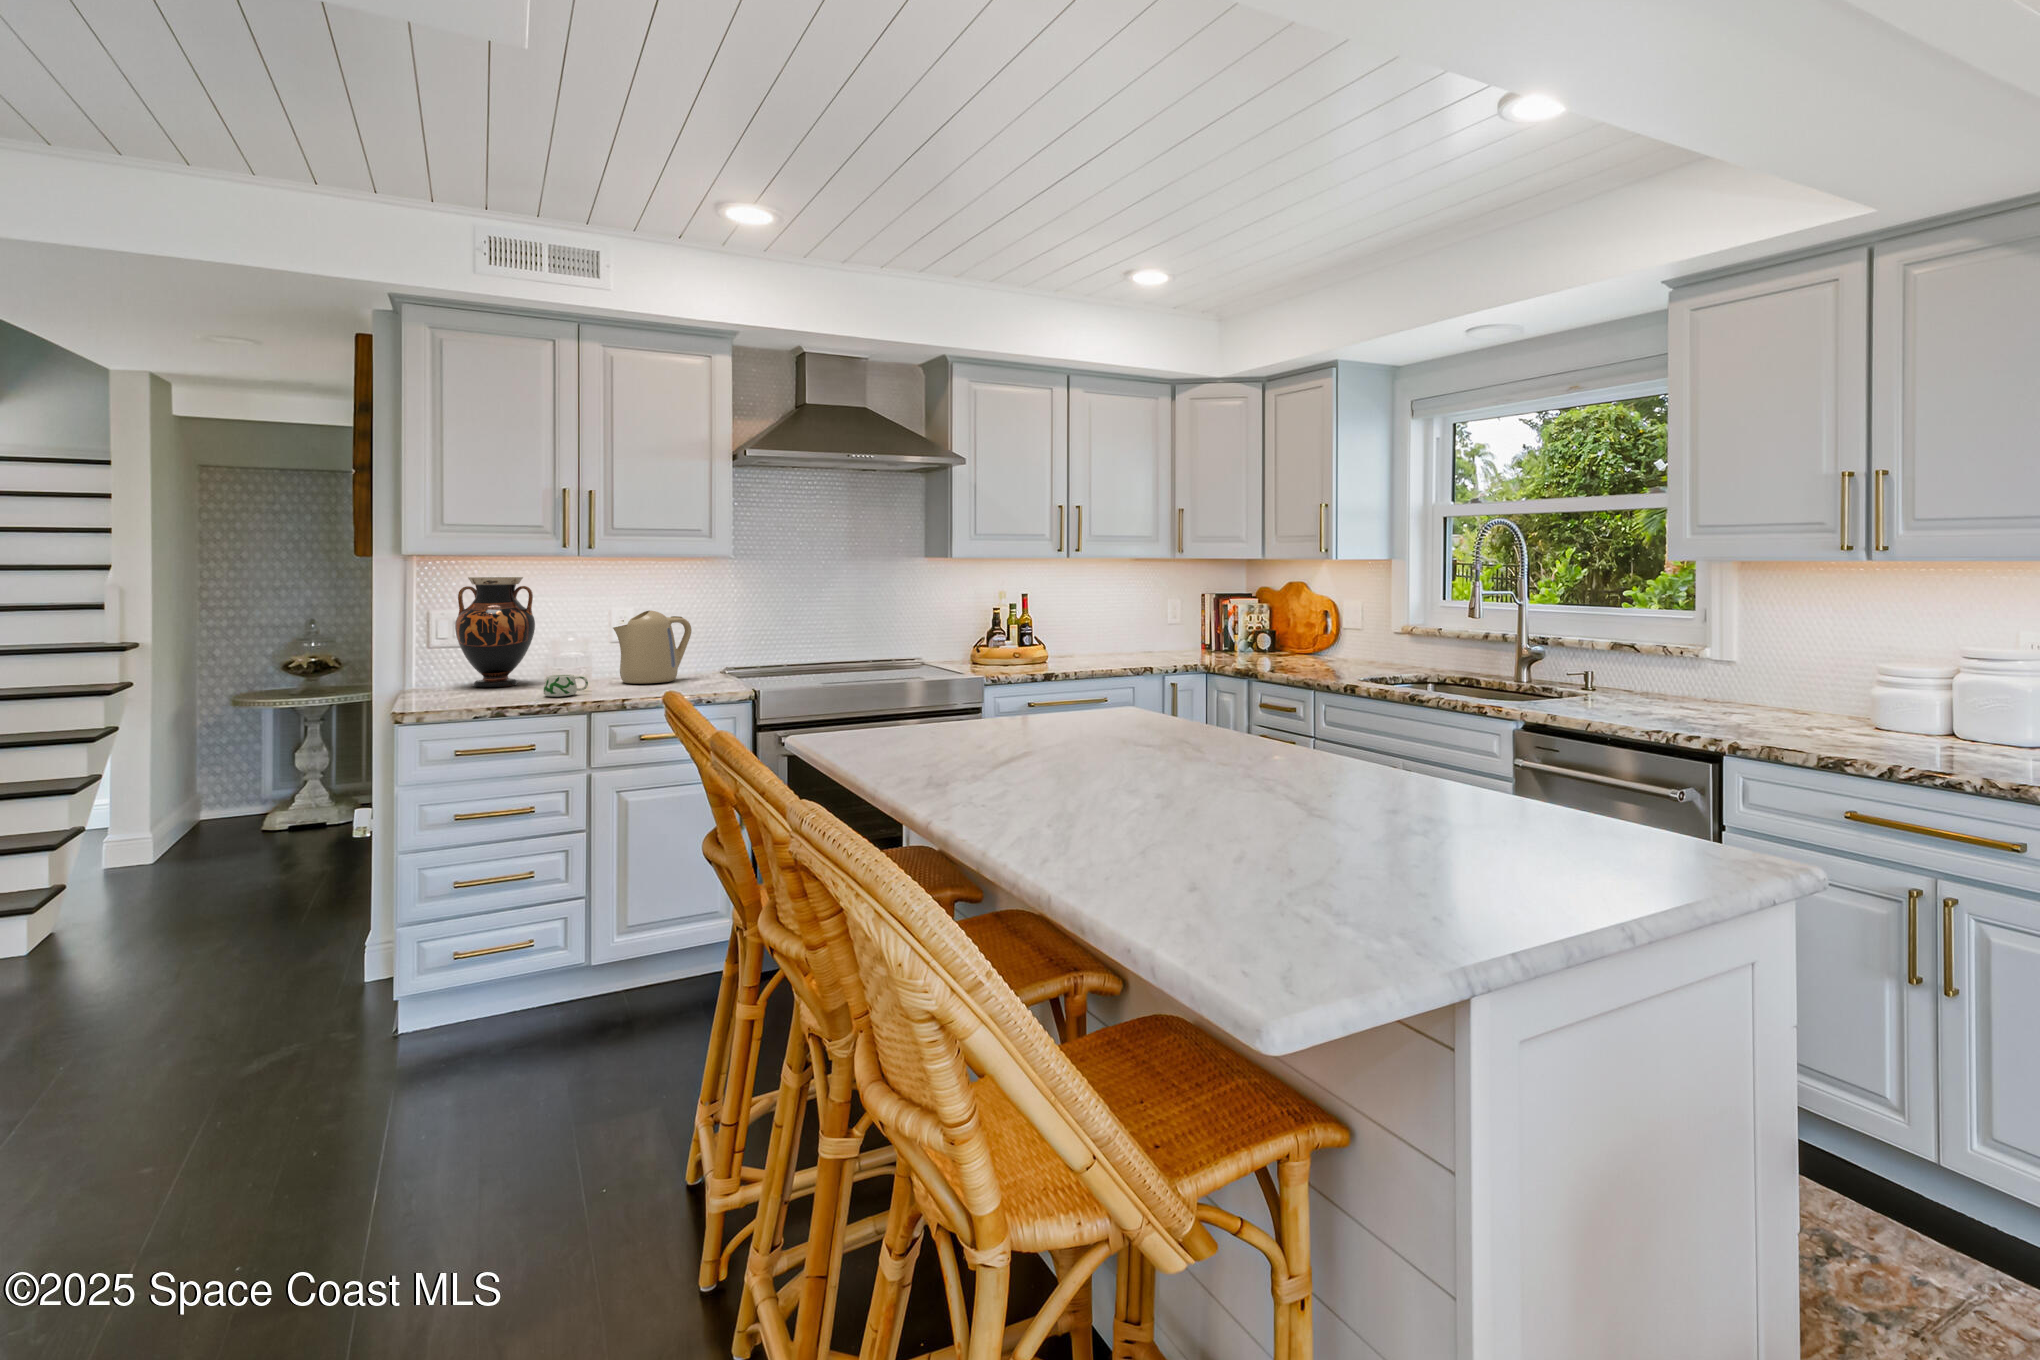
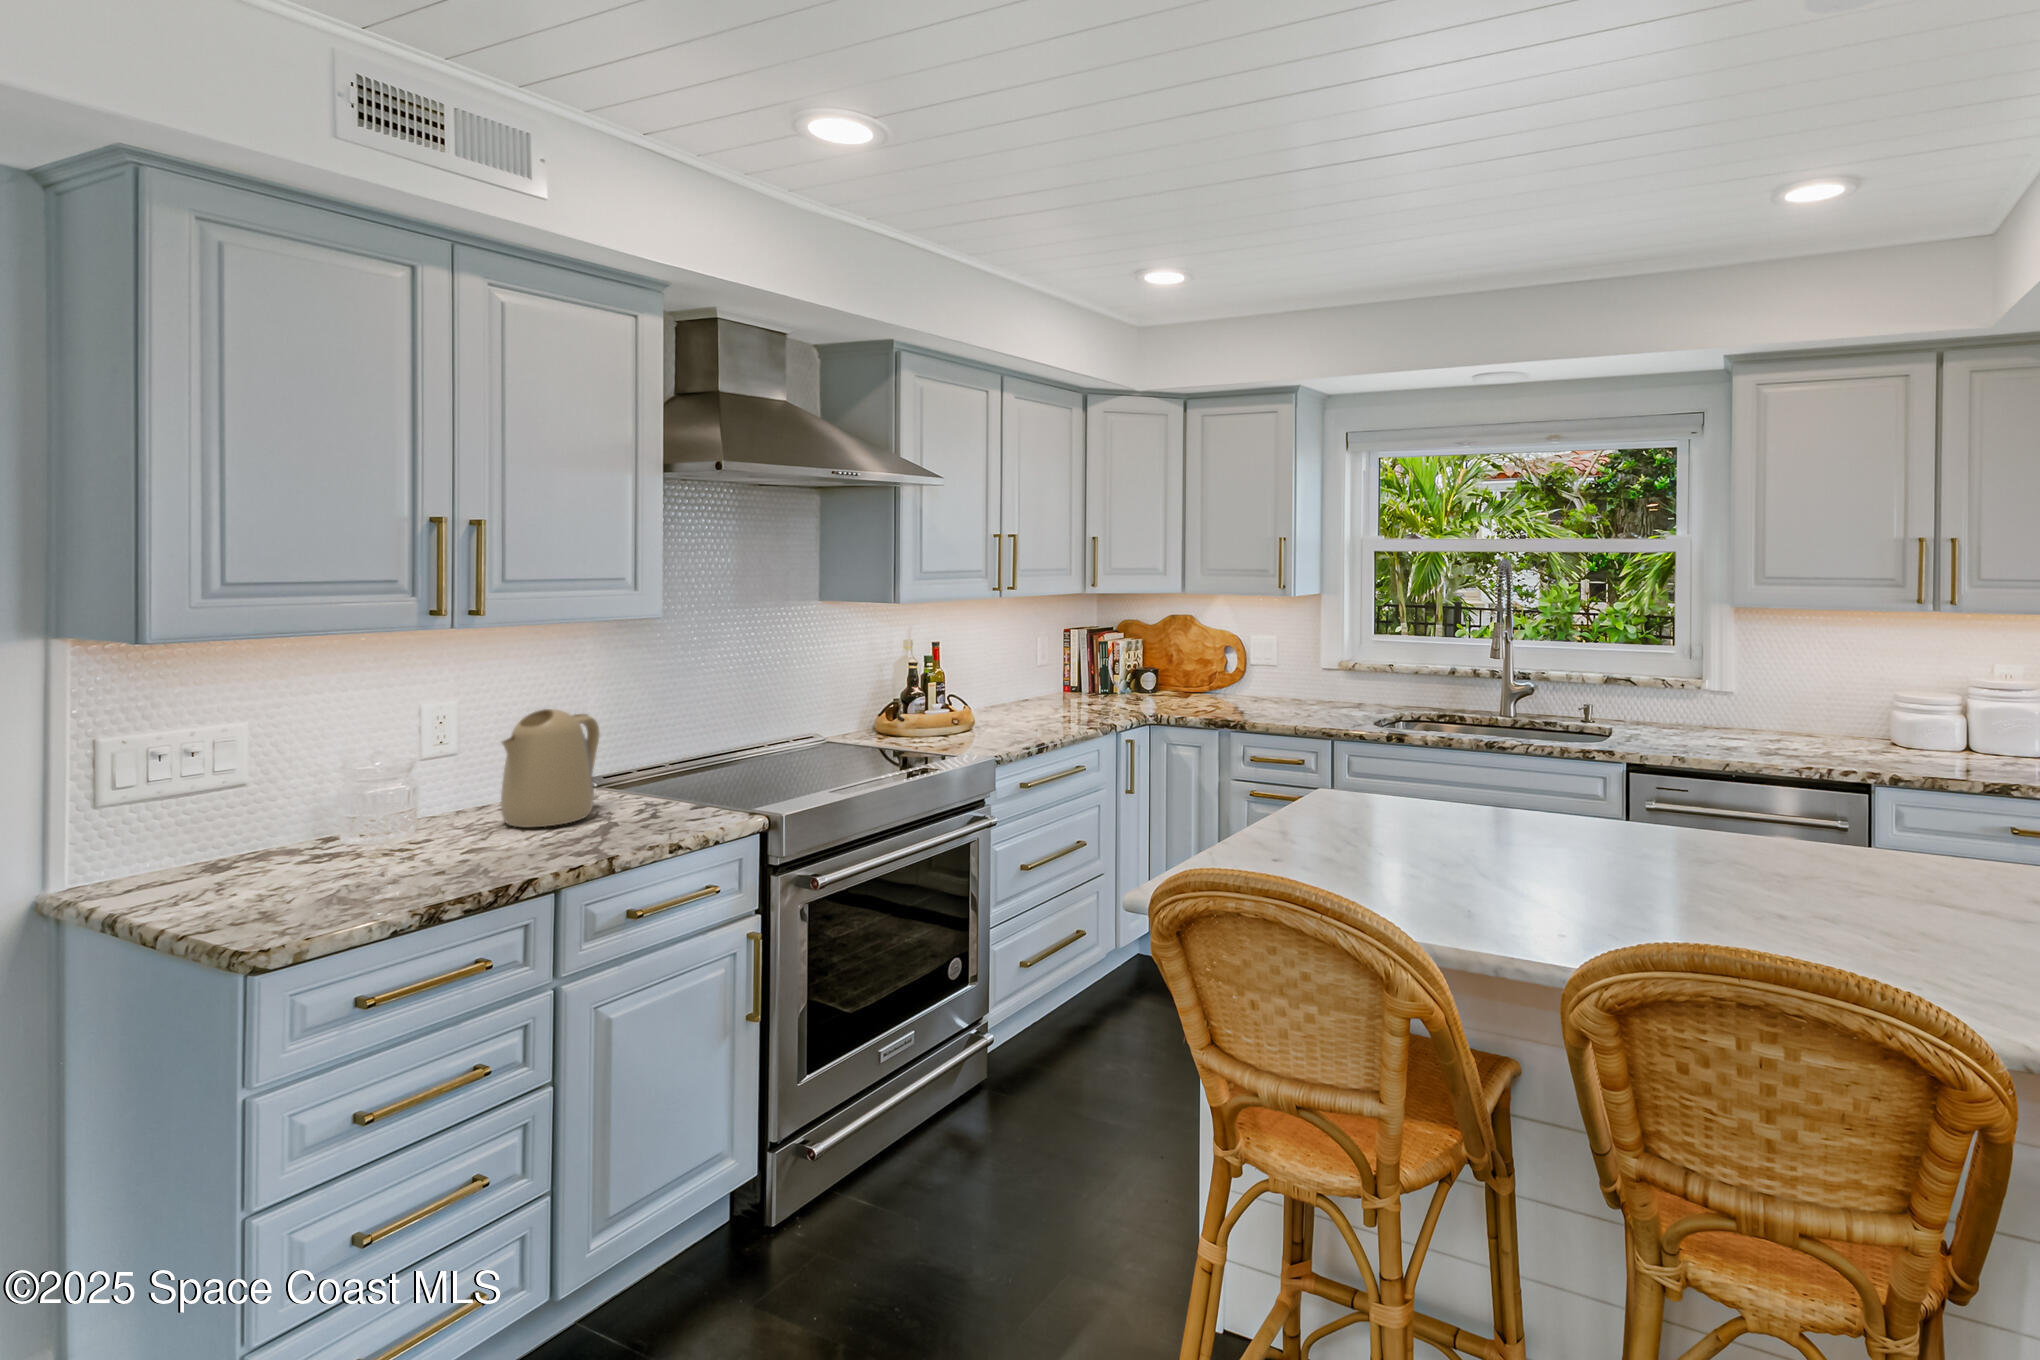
vase: present [455,577,535,687] -> none [211,670,361,870]
mug: present [544,674,588,697] -> none [454,830,522,872]

